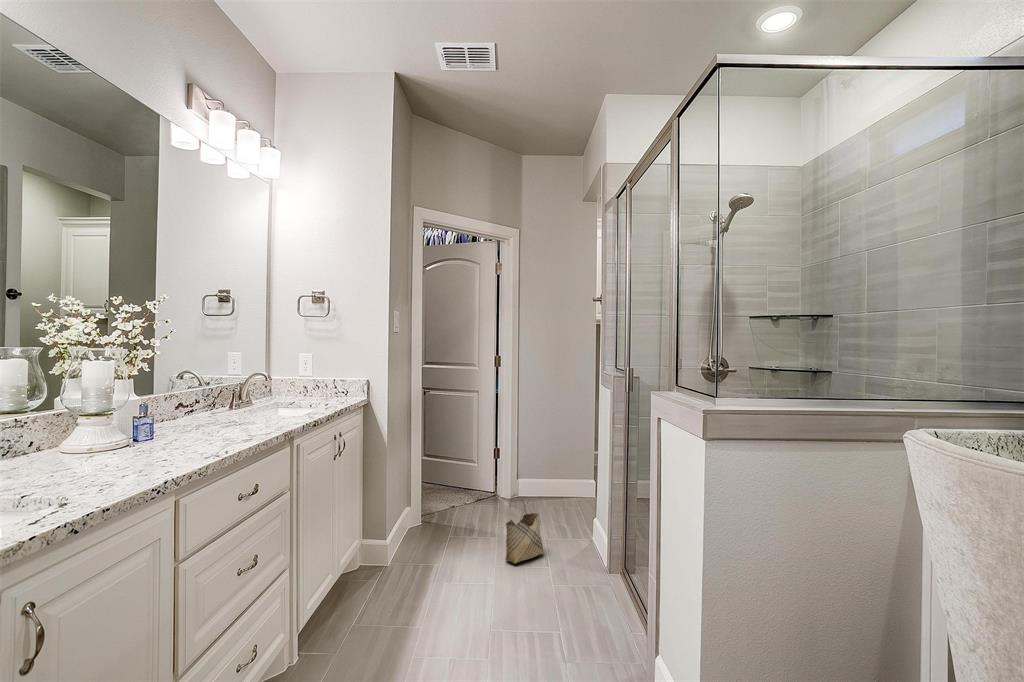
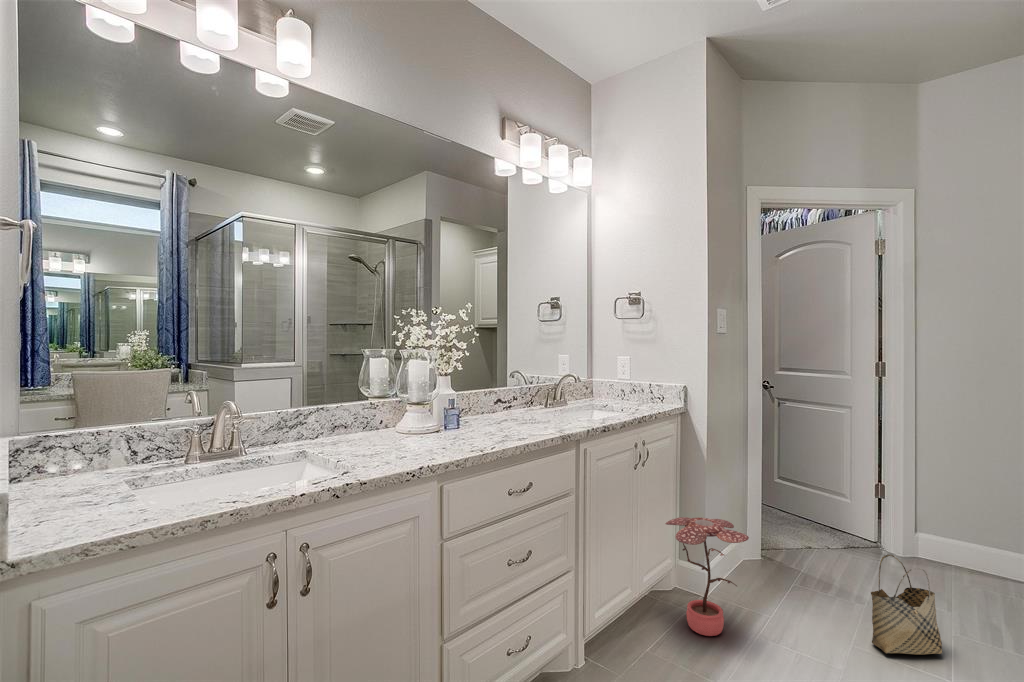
potted plant: none [359,493,431,595] -> present [665,517,749,636]

